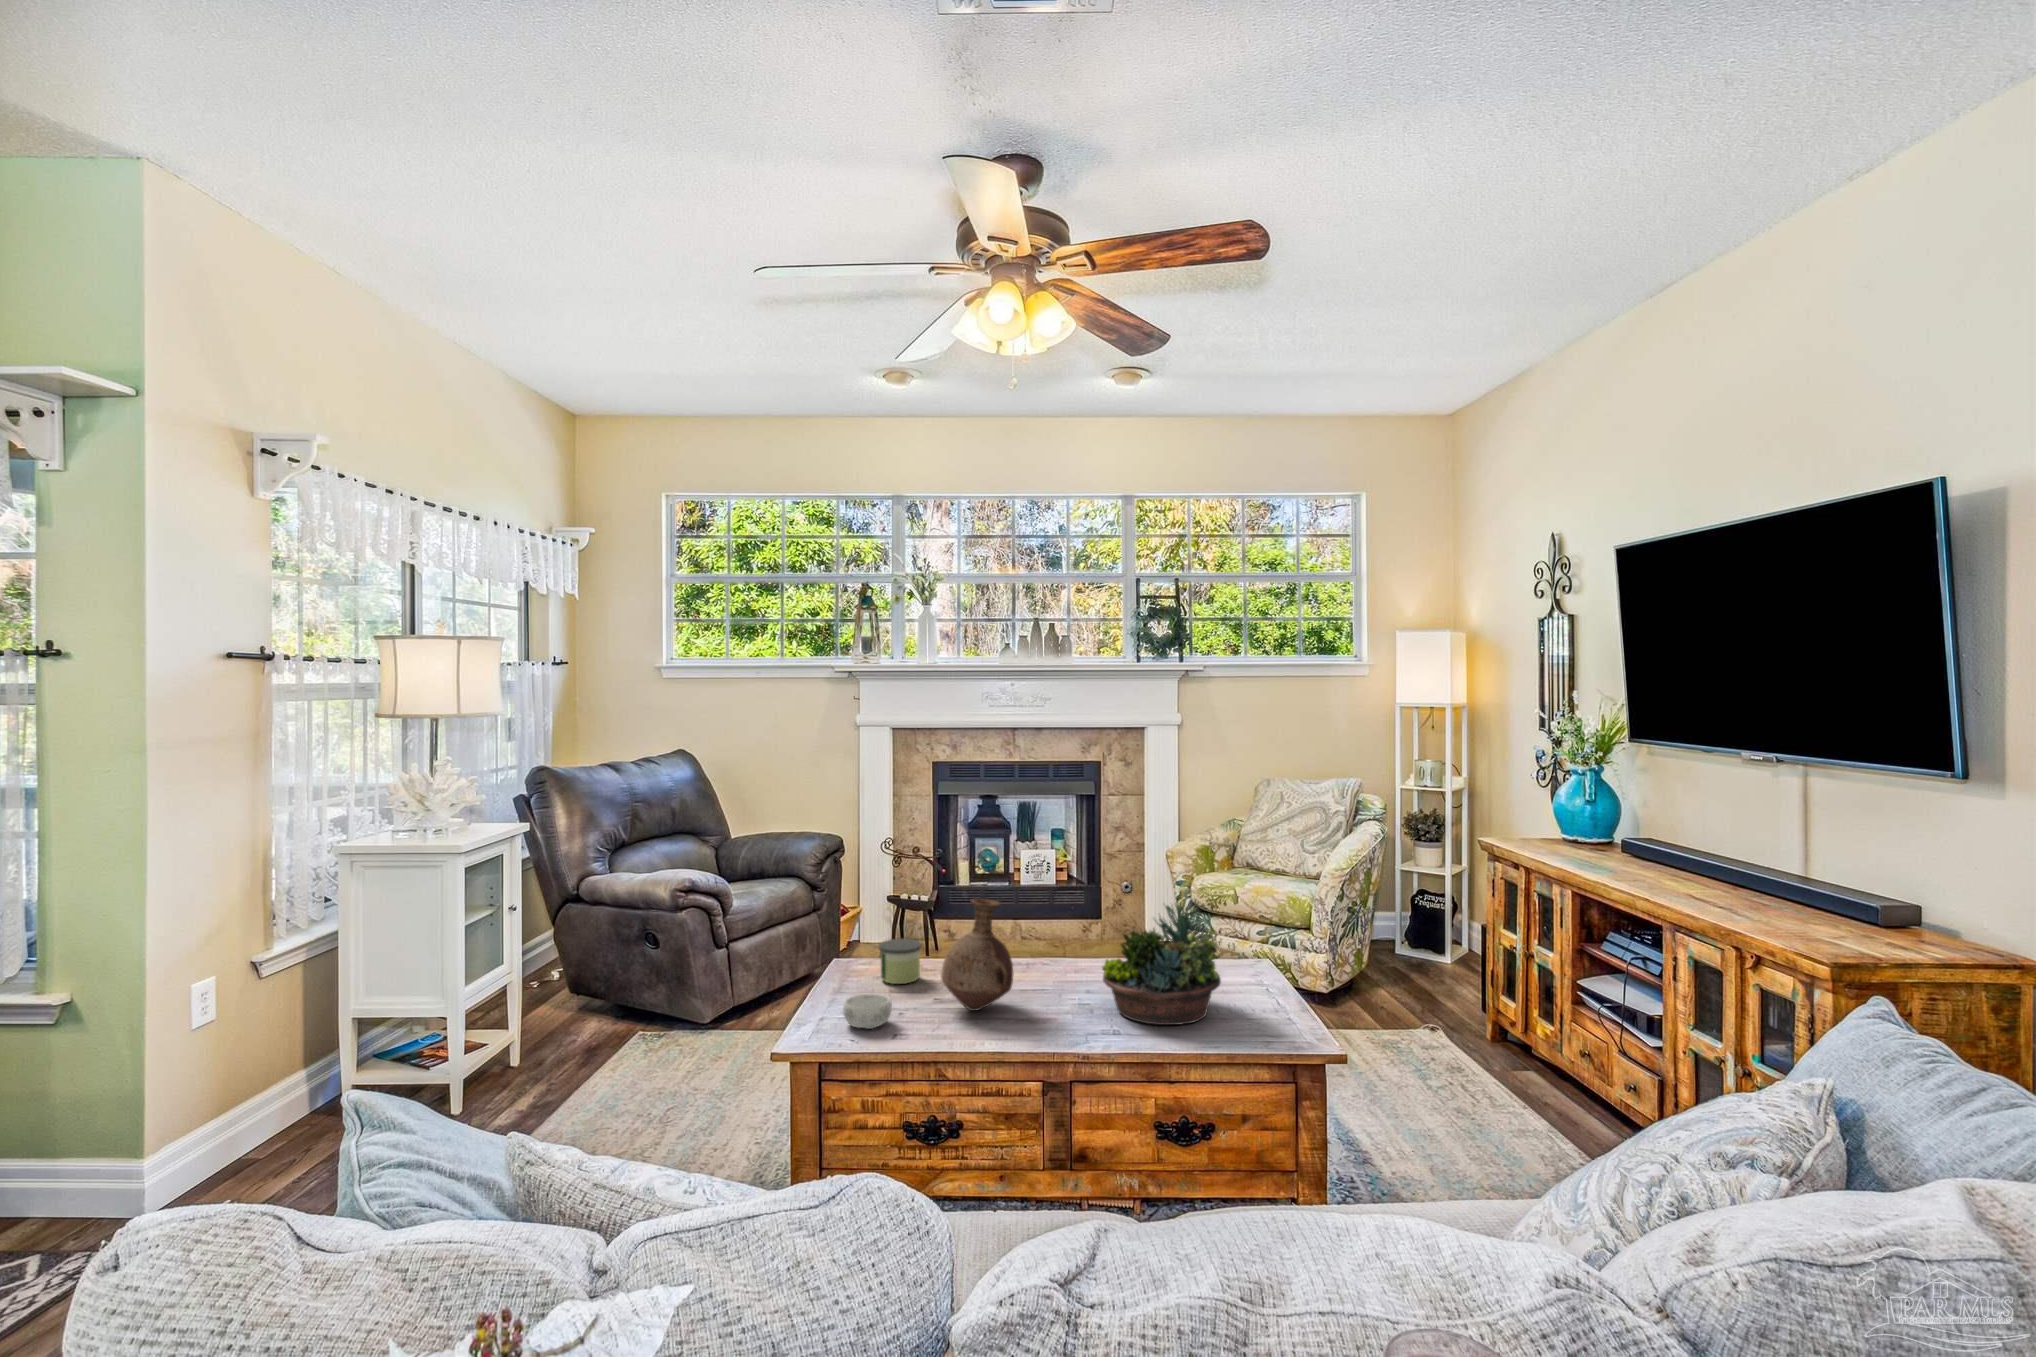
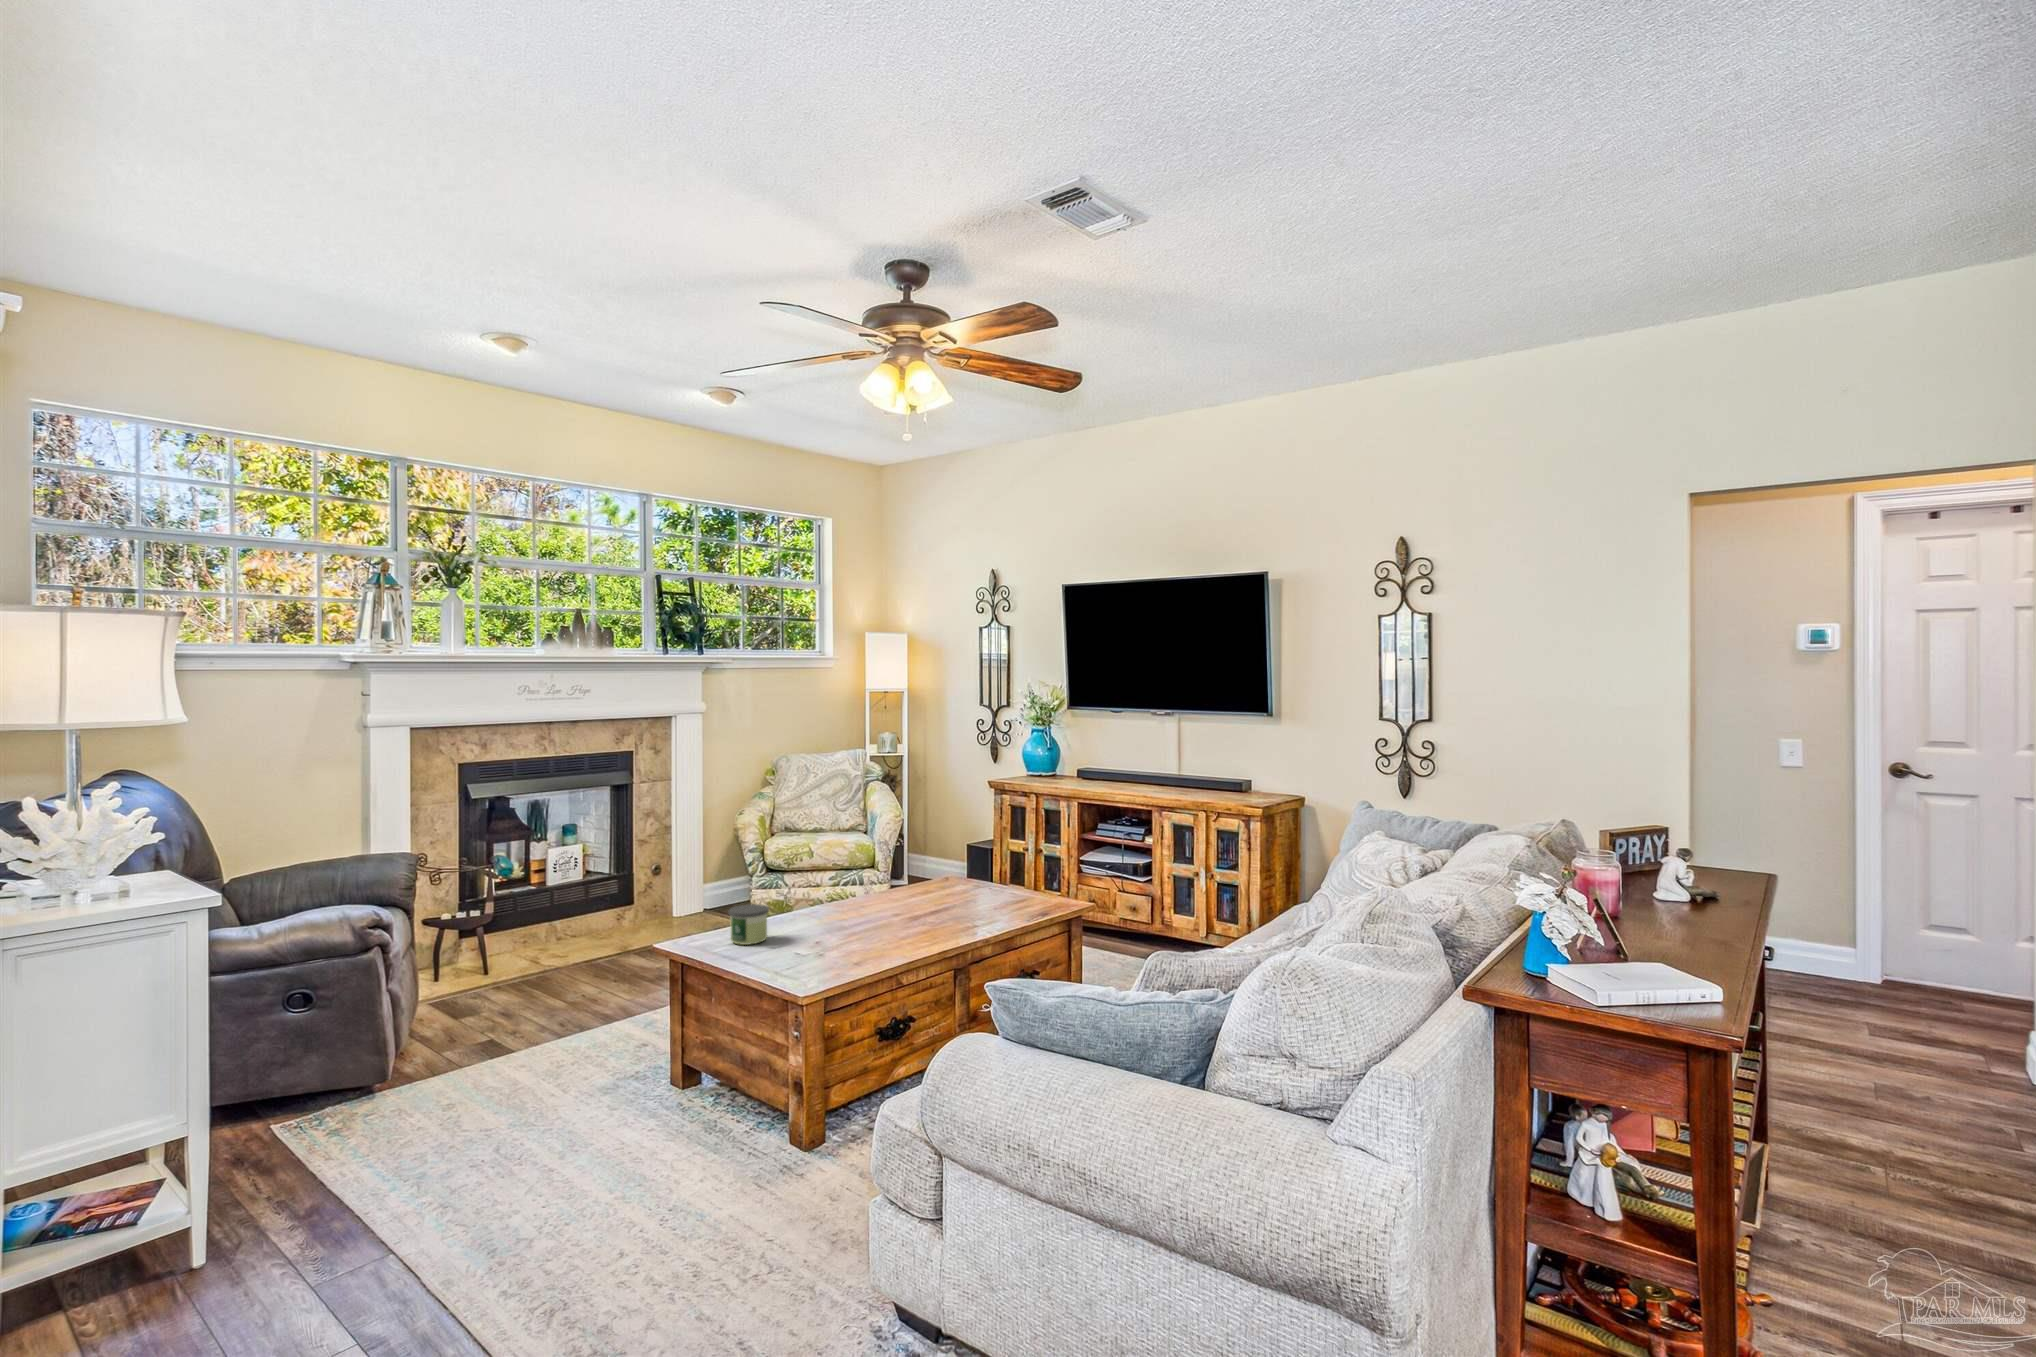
vase: present [941,899,1013,1011] -> none [819,850,894,941]
succulent planter: present [1102,904,1221,1025] -> none [918,829,1012,919]
decorative bowl: present [843,994,892,1029] -> none [787,941,830,970]

